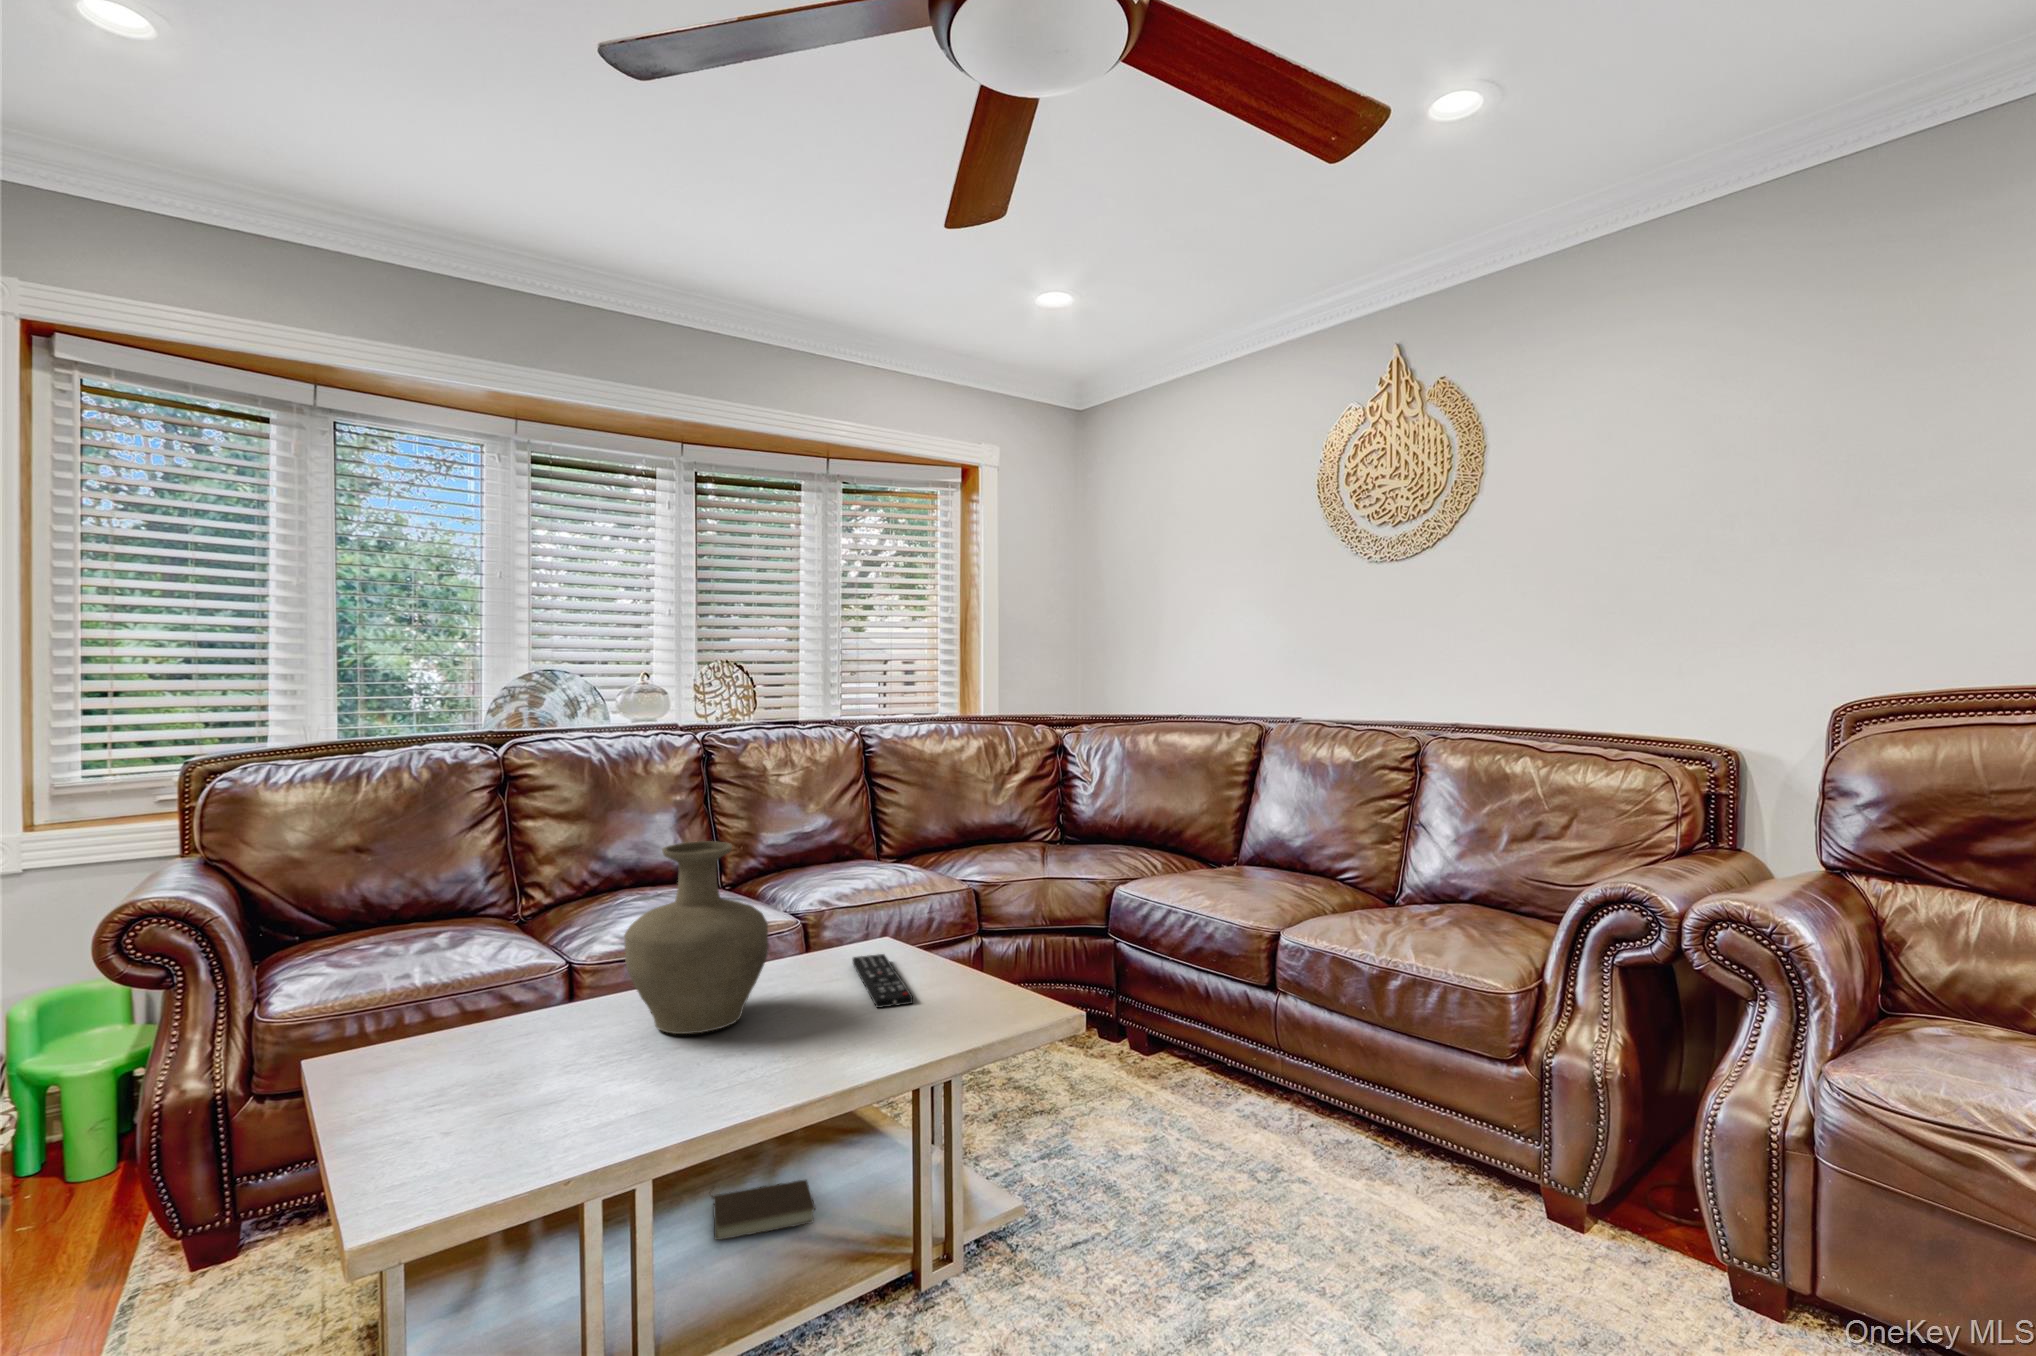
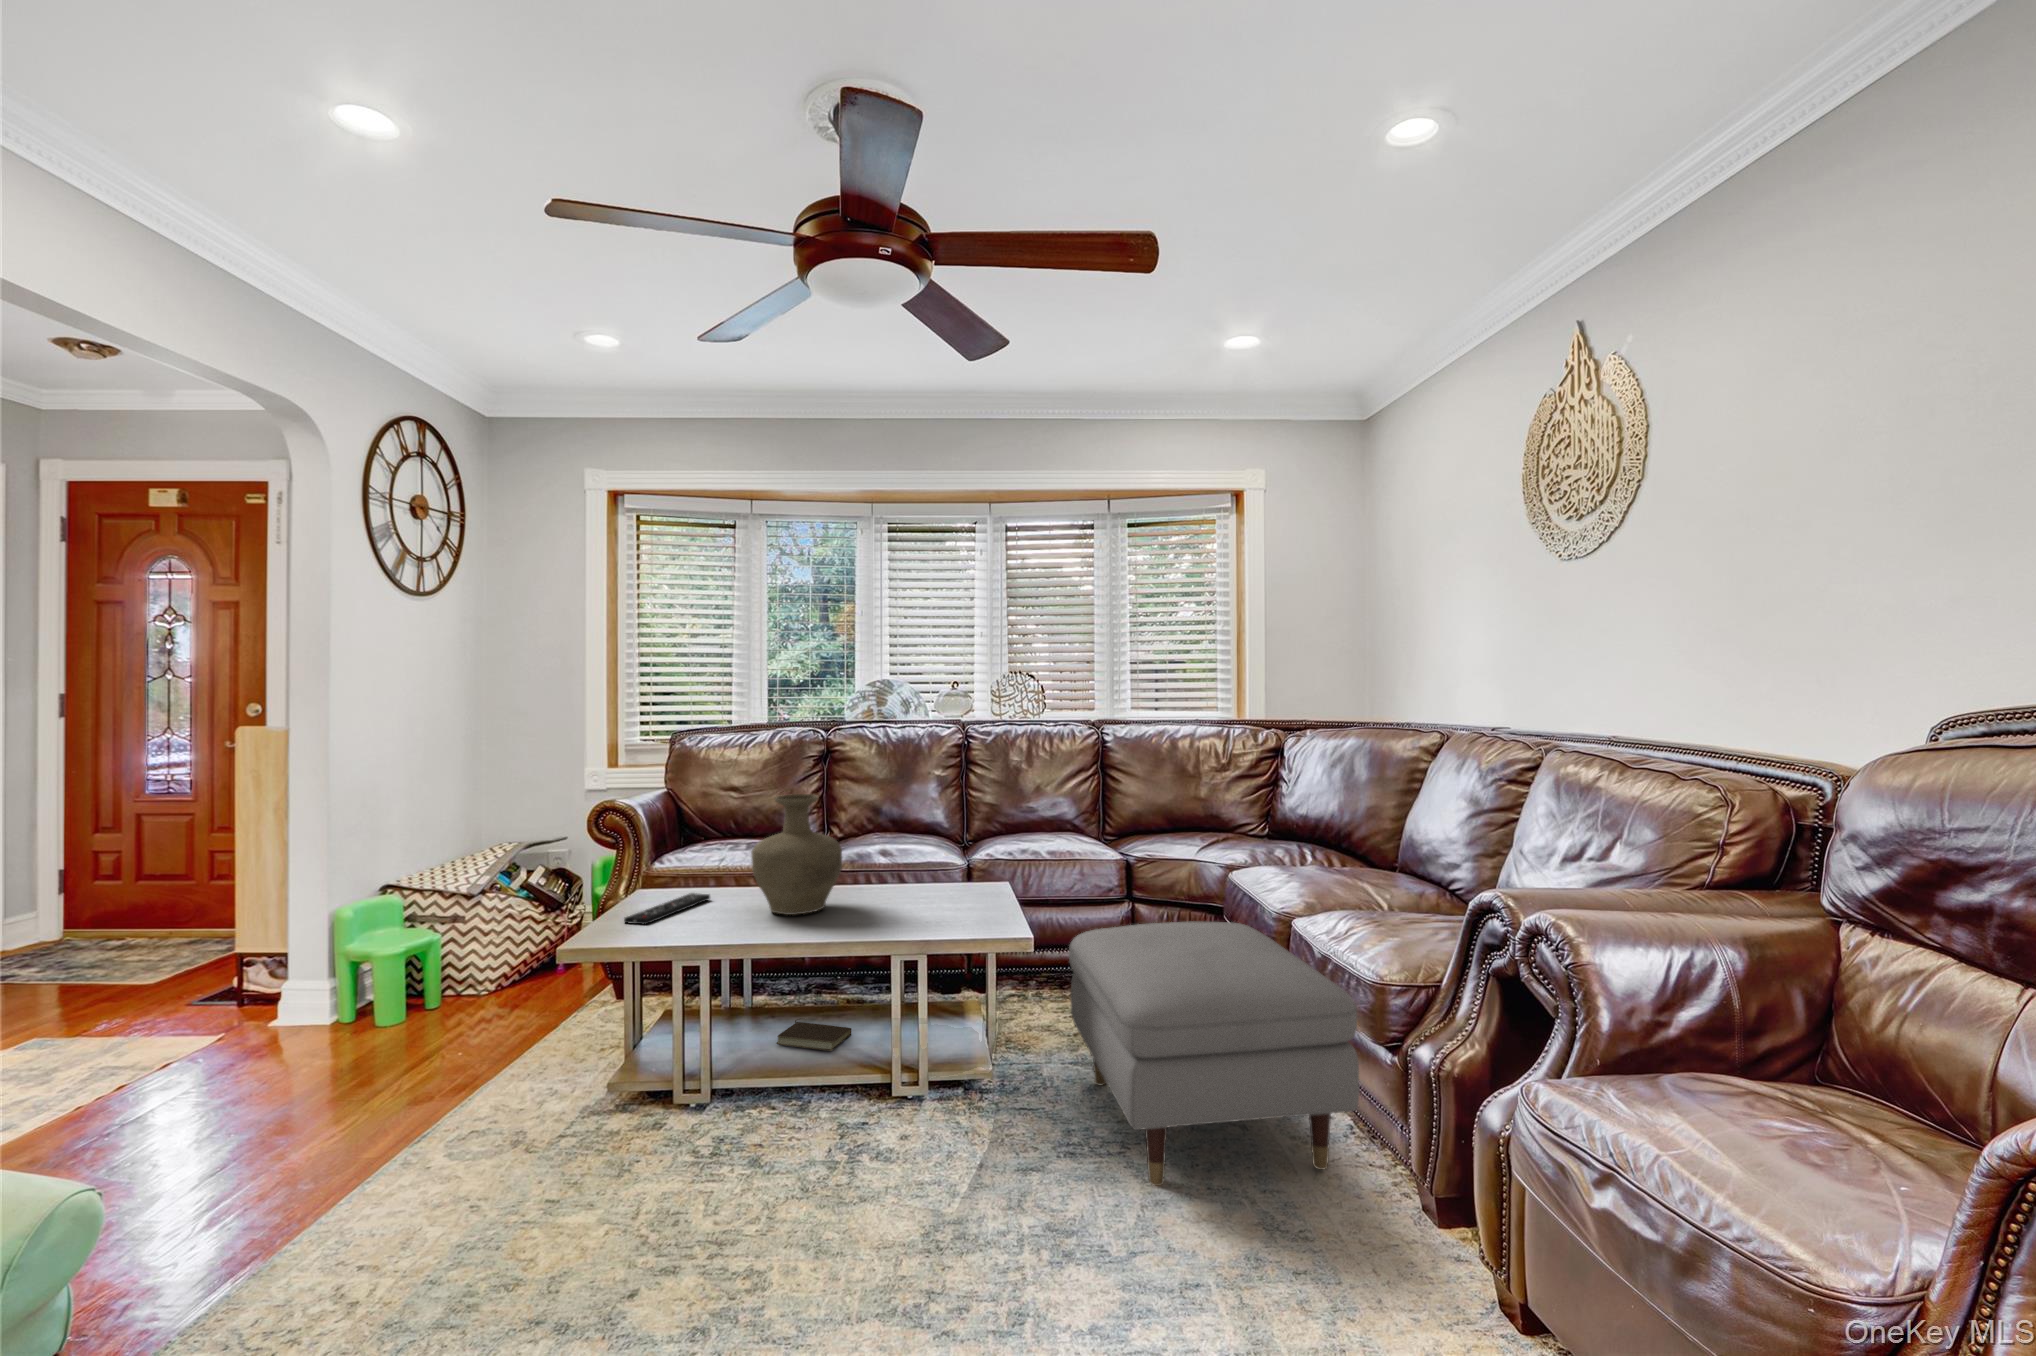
ottoman: none [1061,936,1445,1258] -> present [1069,922,1359,1186]
remote control: present [853,954,913,1008] -> present [624,893,710,924]

